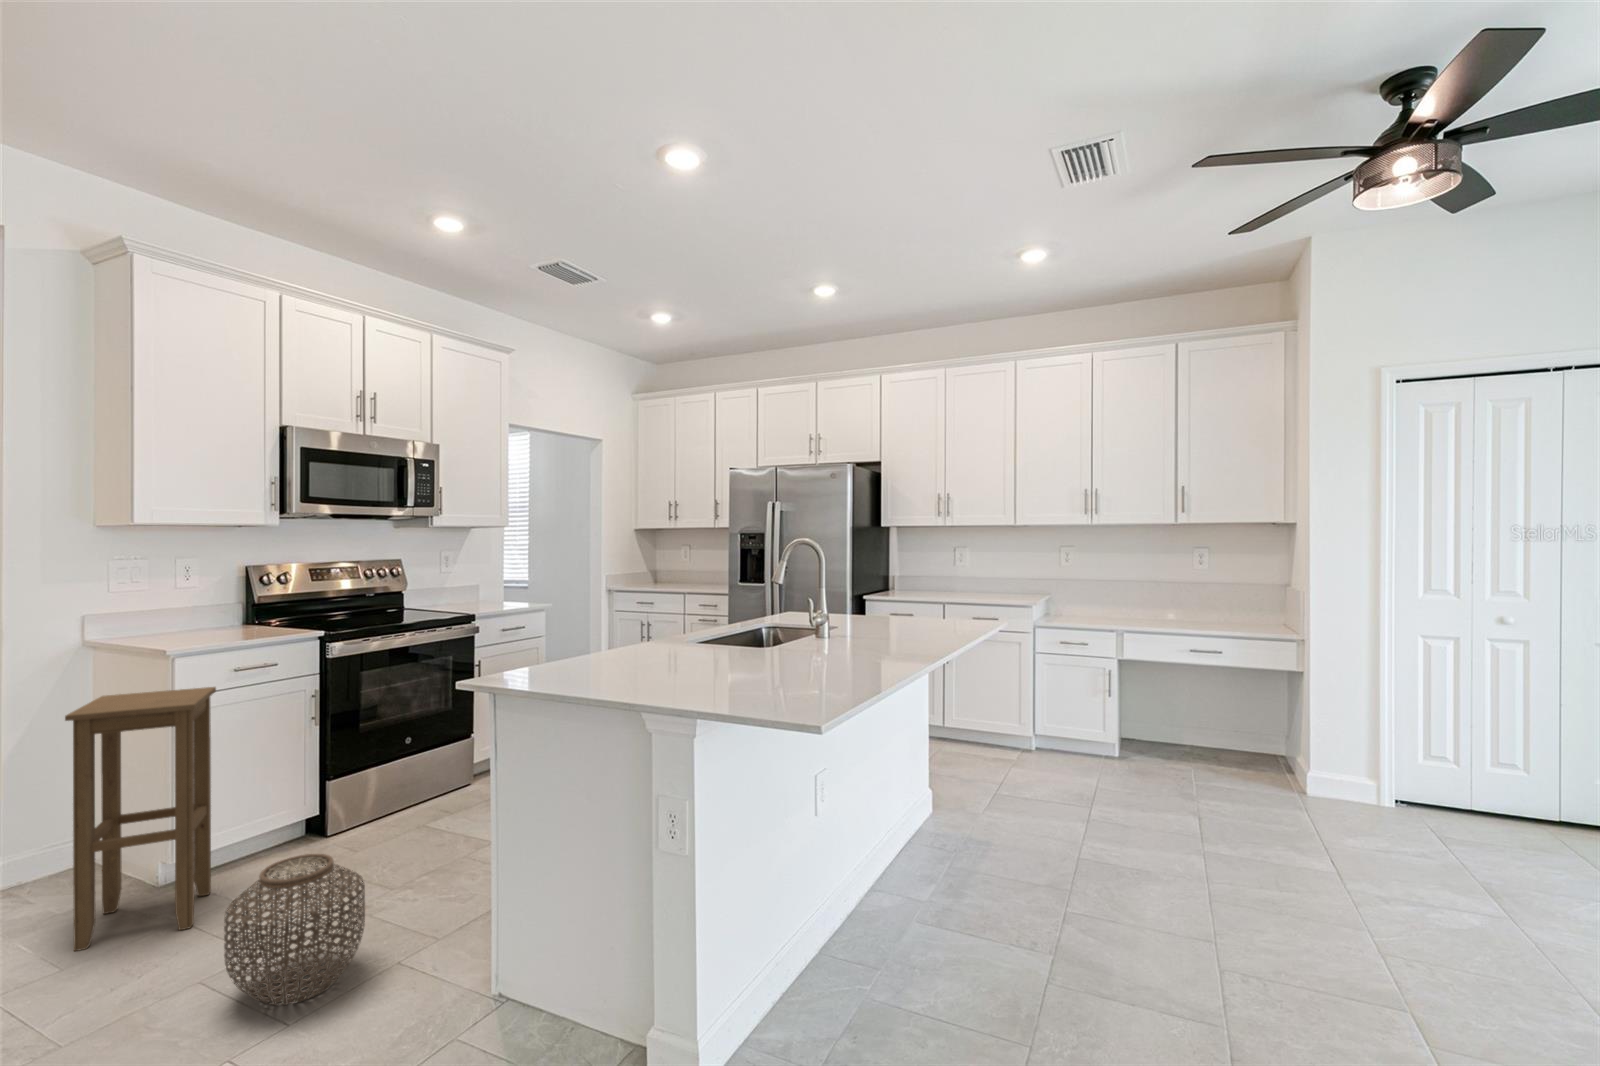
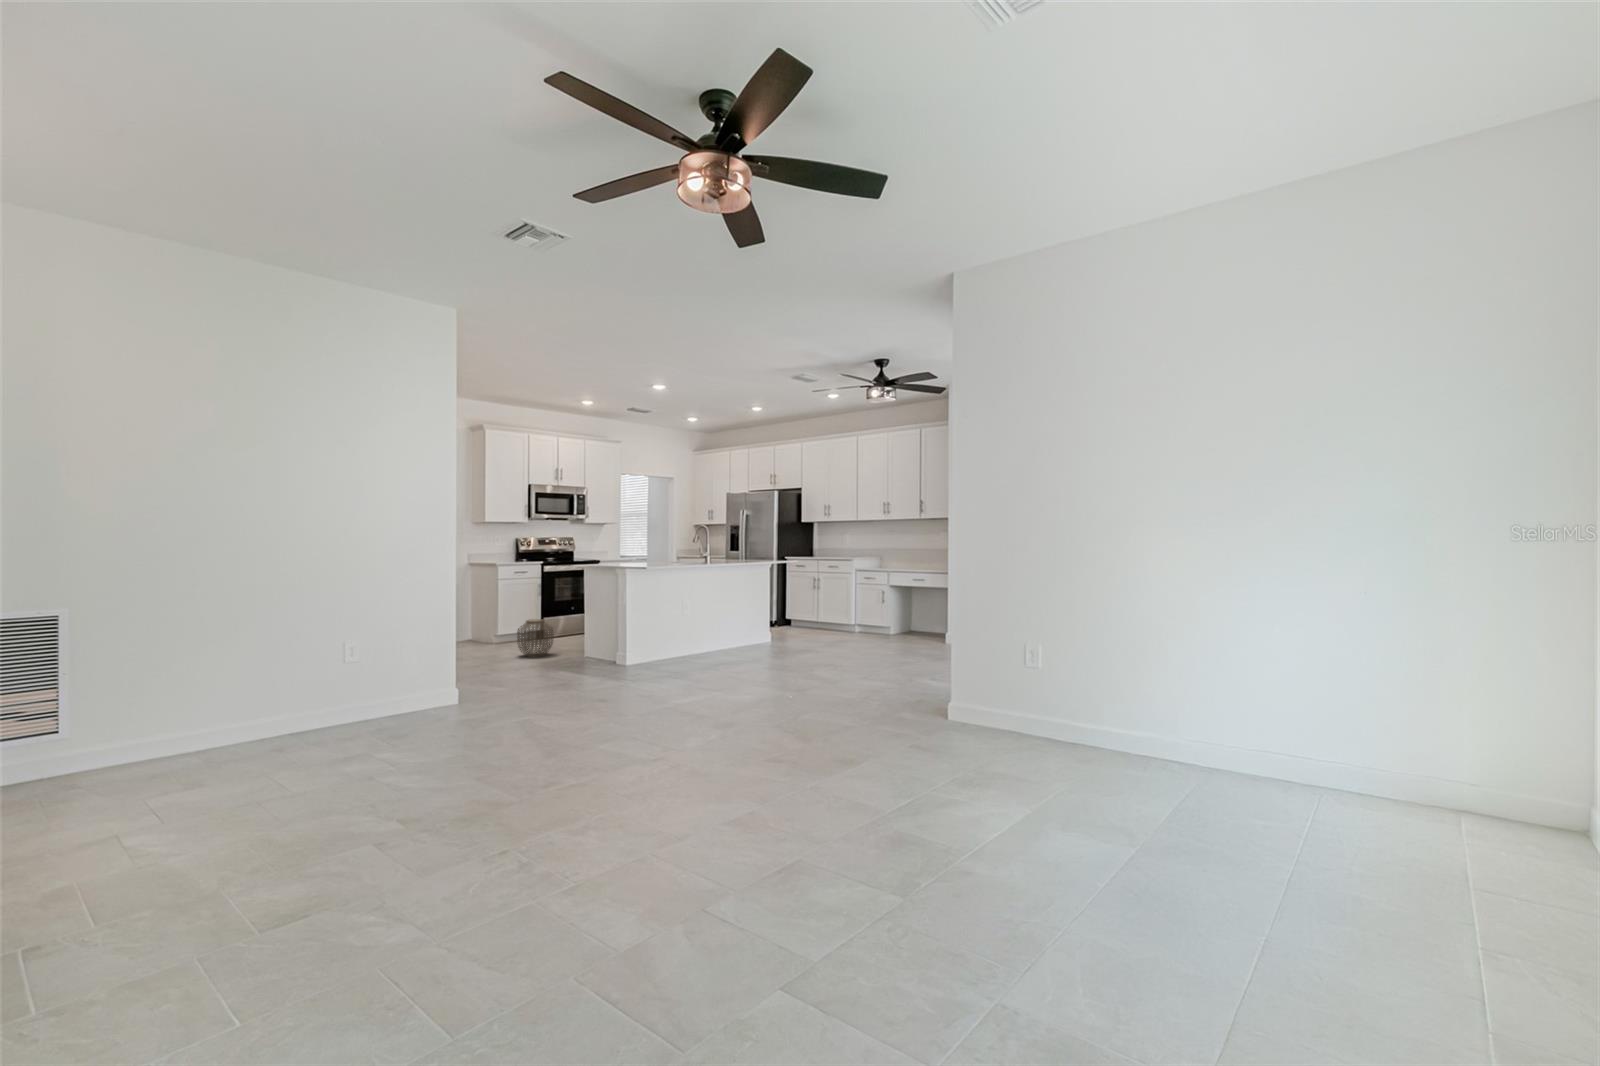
stool: present [65,687,216,951] -> none [473,576,510,650]

